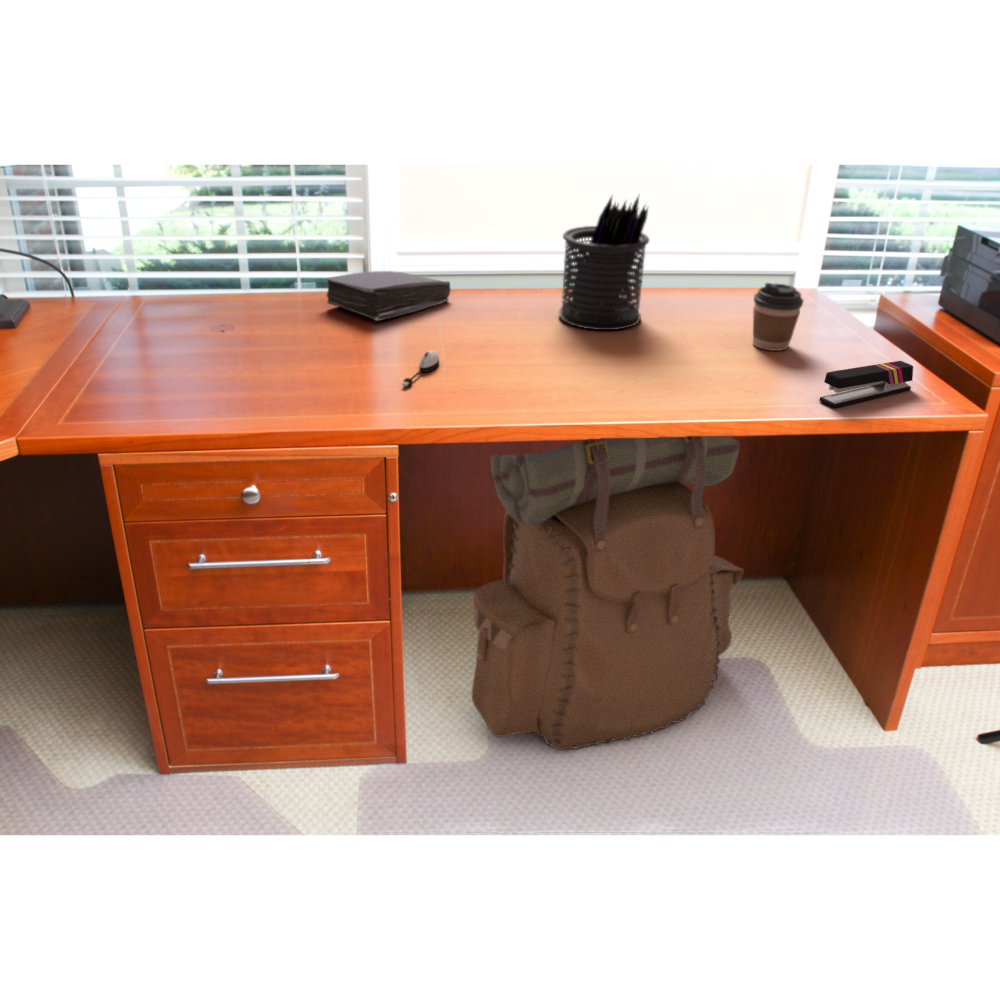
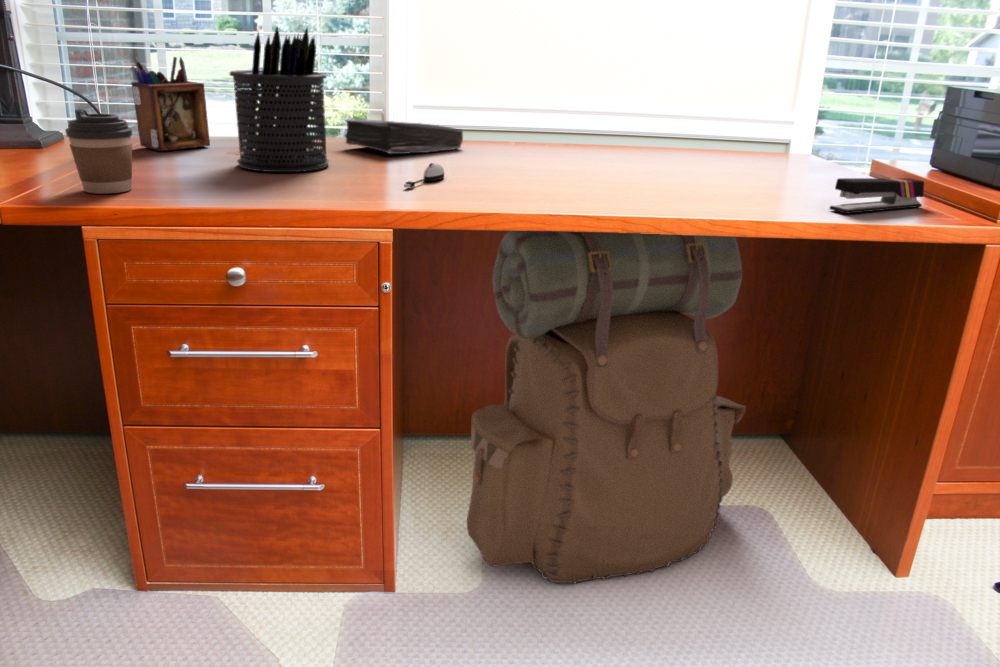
pen holder: present [559,196,649,330] -> present [230,27,329,172]
desk organizer: none [100,221,185,328] -> present [131,57,210,151]
coffee cup: present [753,283,803,351] -> present [65,109,132,194]

